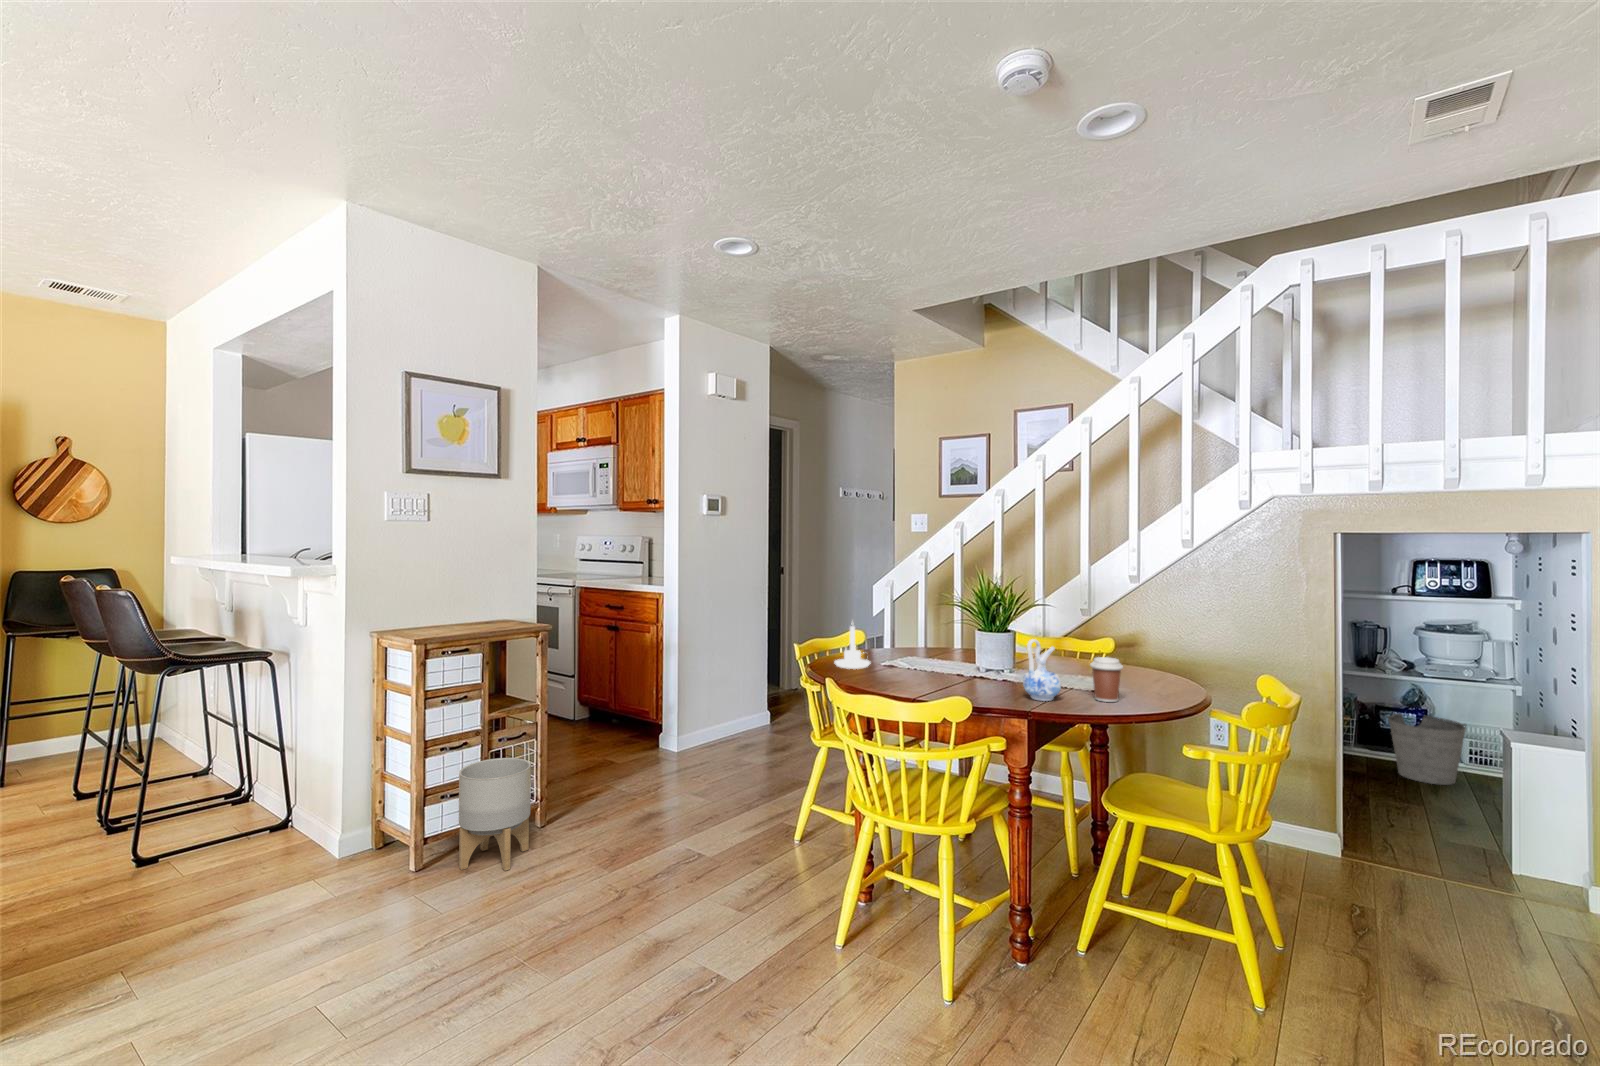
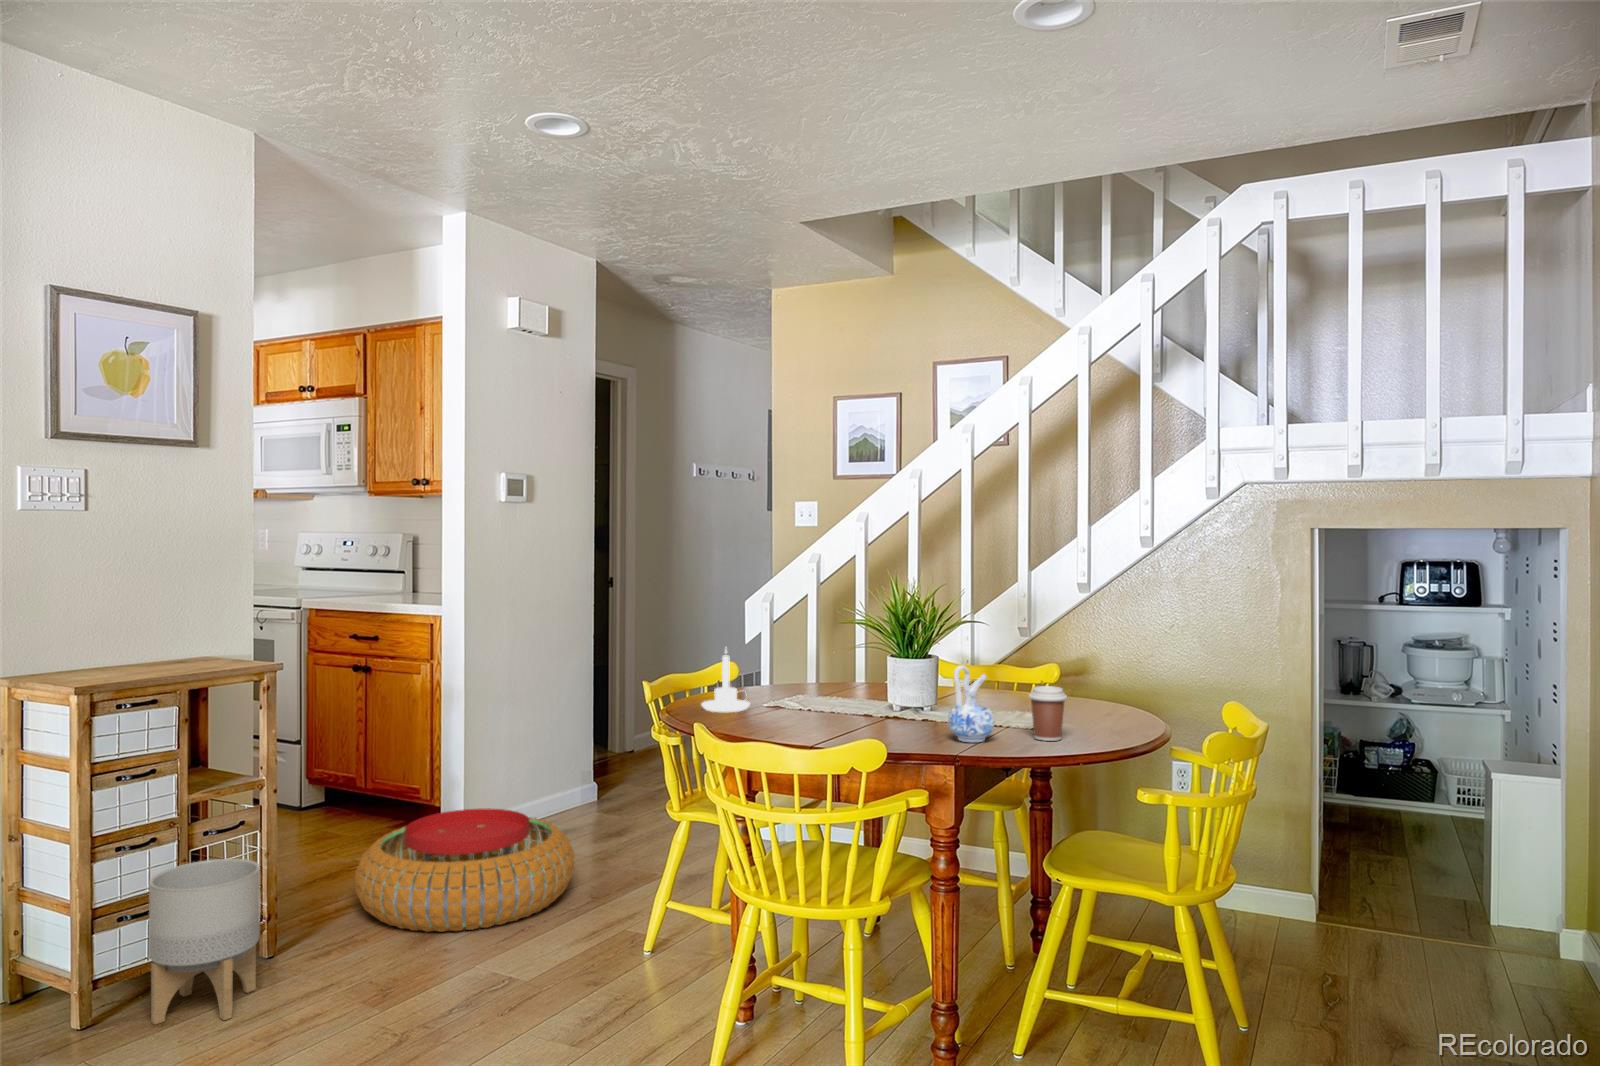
bucket: present [1388,714,1466,785] -> none [1372,750,1455,833]
pouf: none [600,729,749,816] -> present [355,808,574,932]

